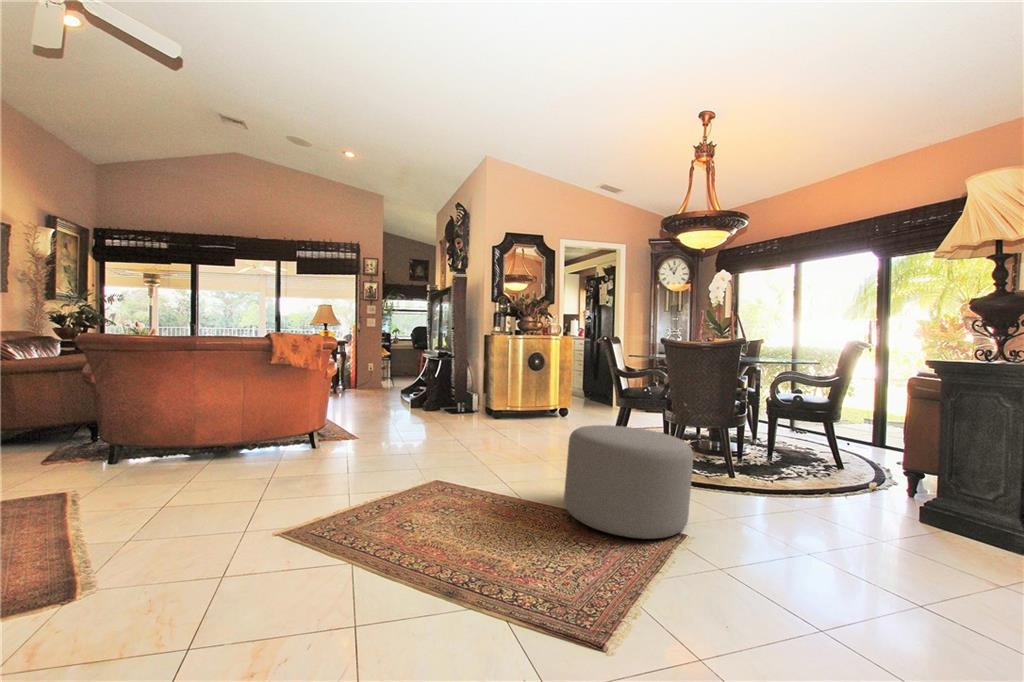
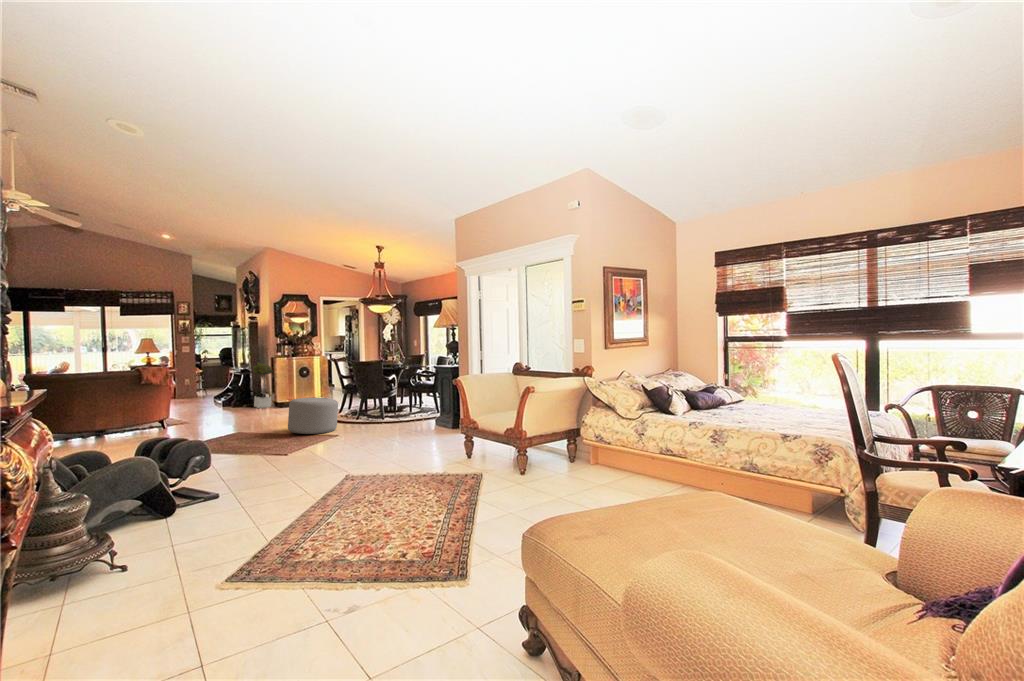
potted tree: none [458,342,488,417] -> present [254,363,273,408]

